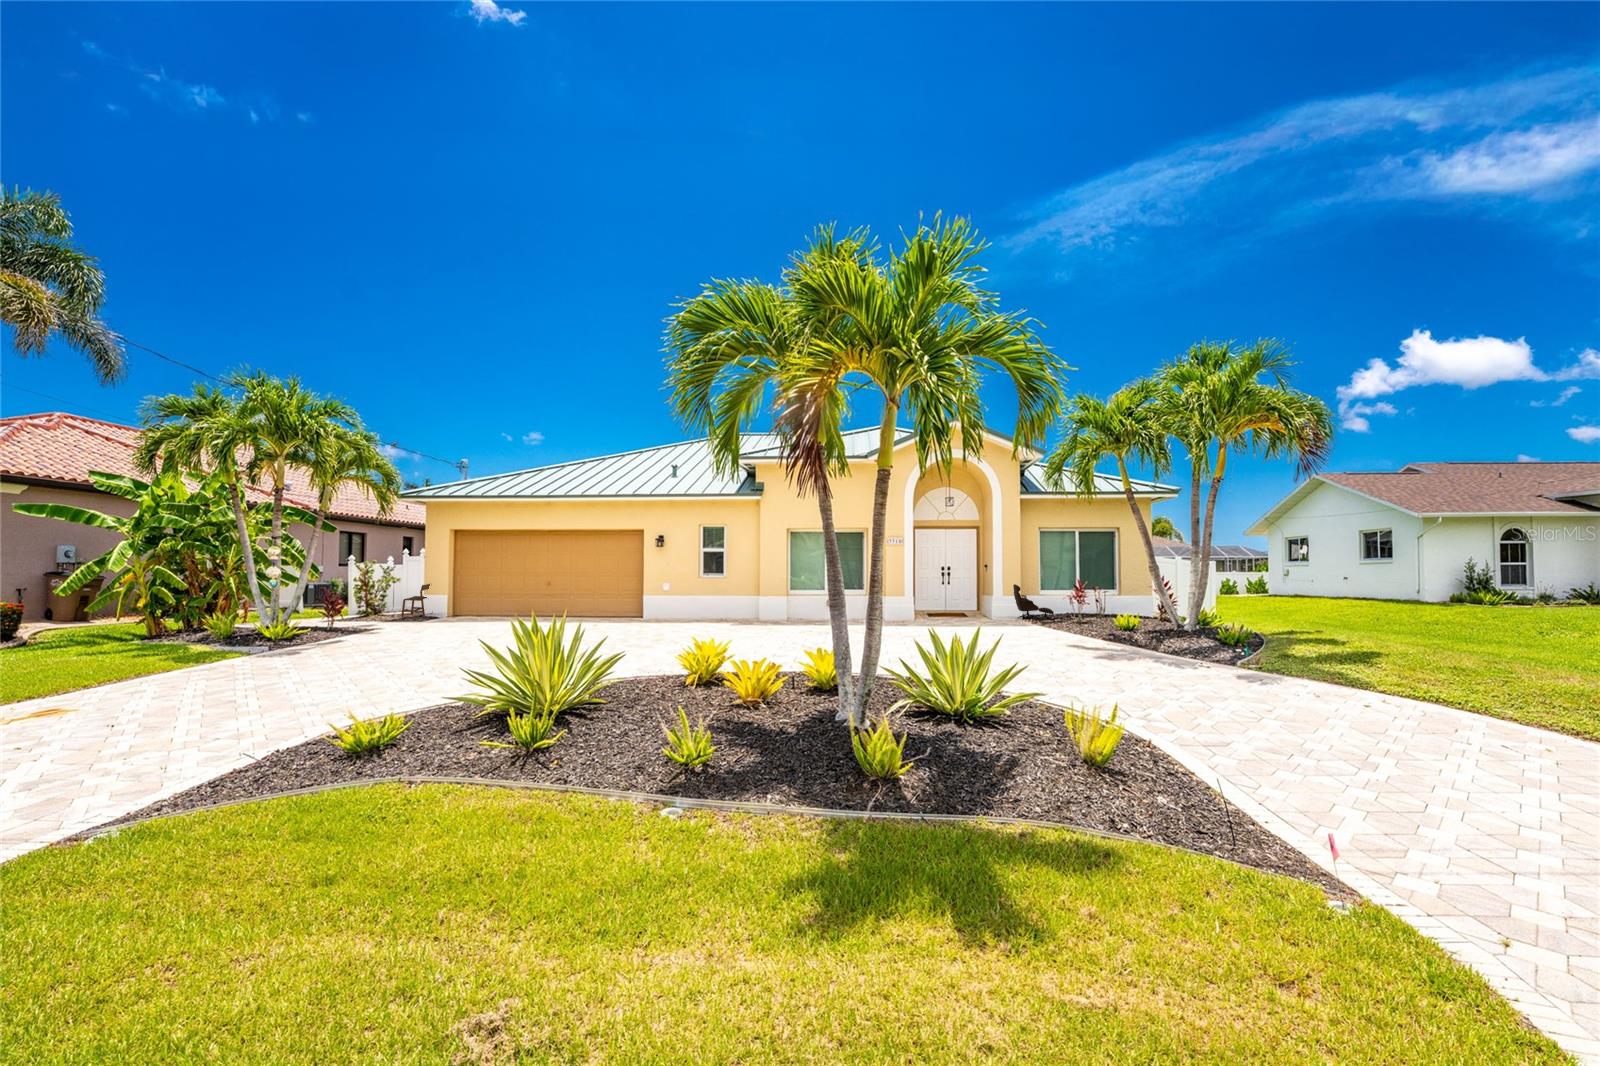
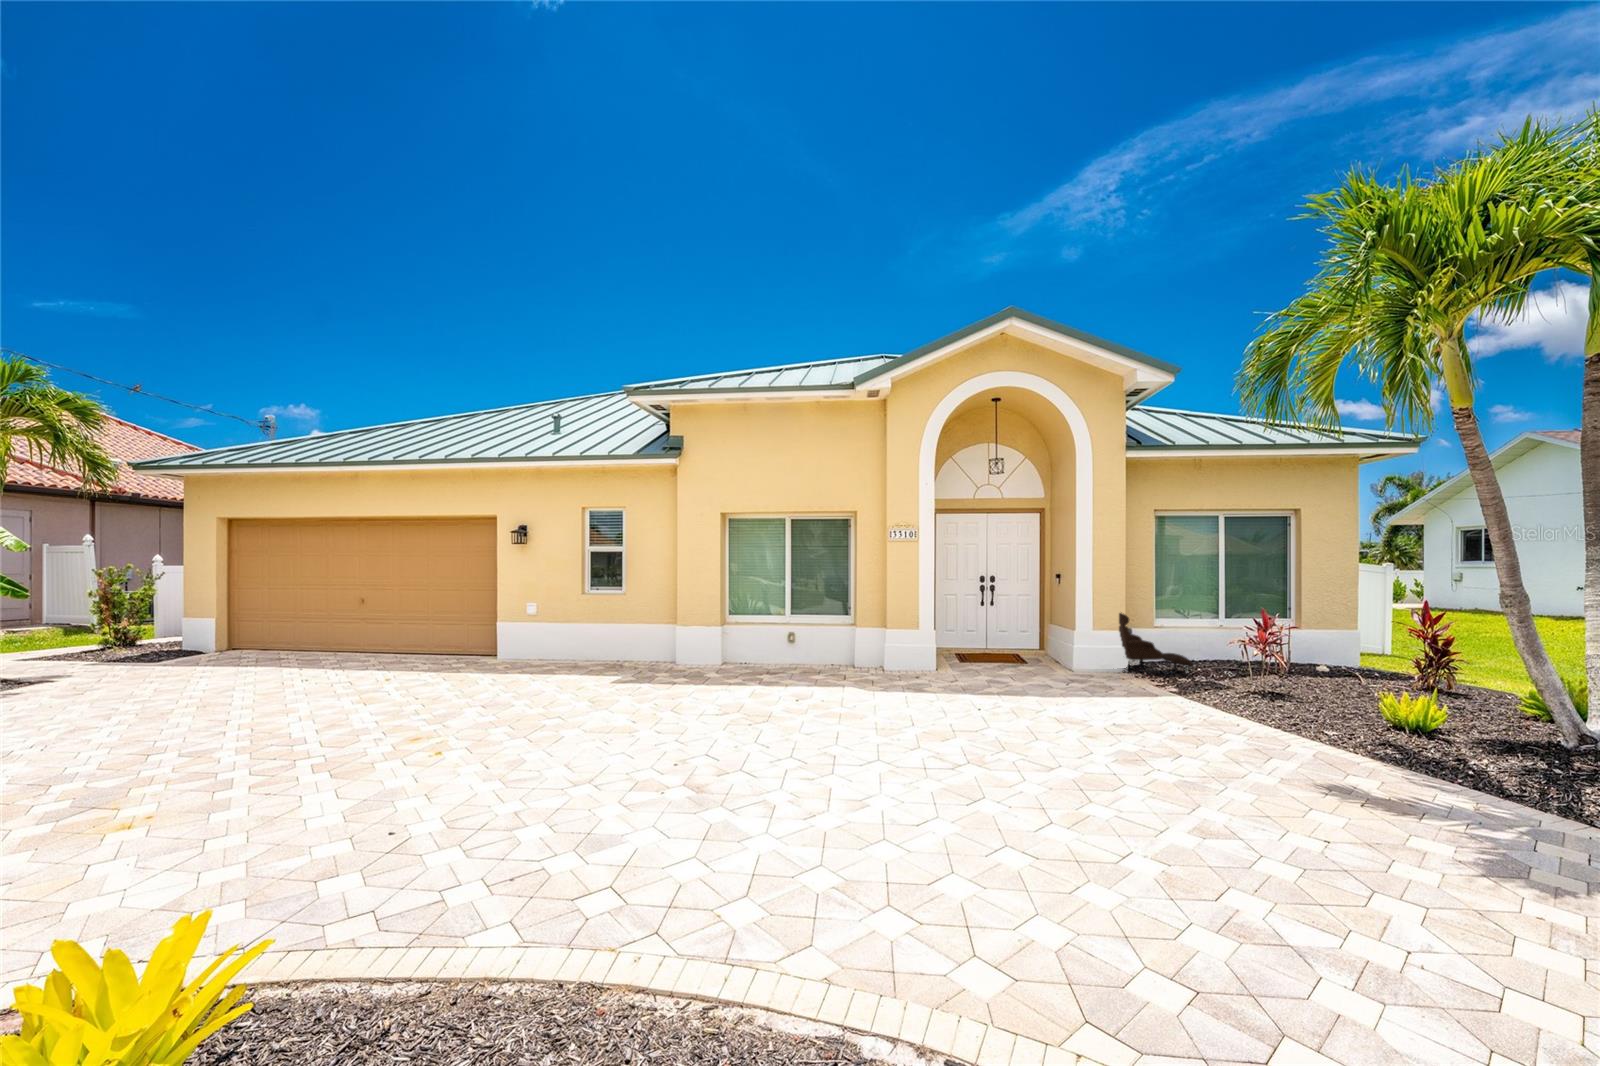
bench: present [401,584,432,617] -> none [115,598,194,654]

